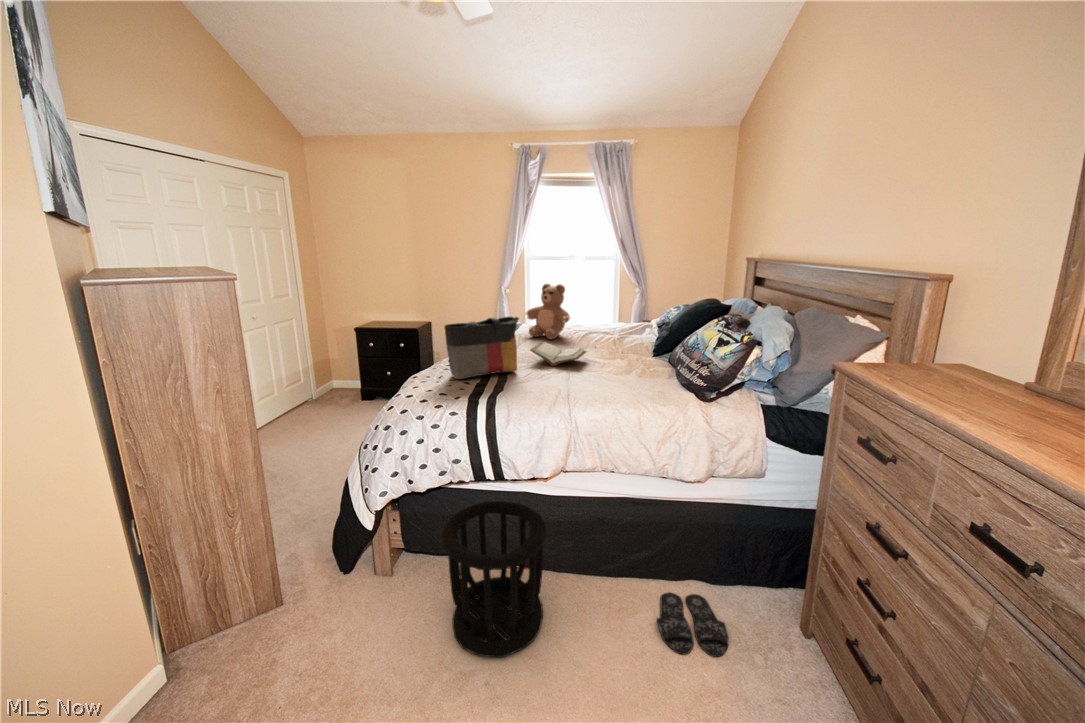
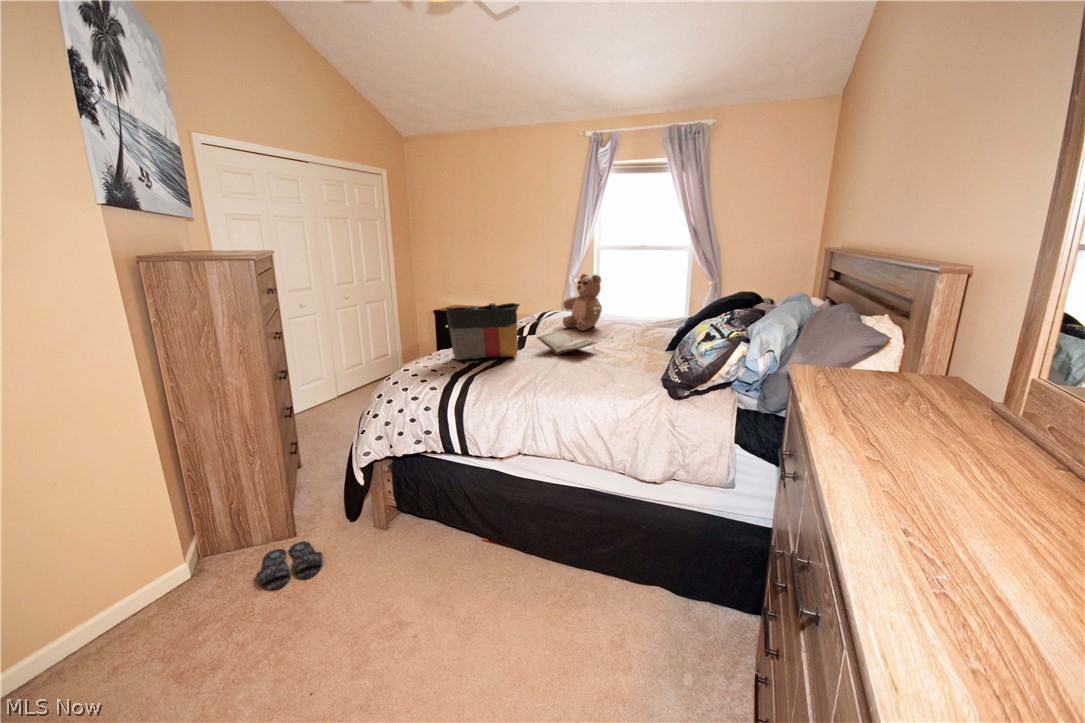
wastebasket: present [441,501,547,657] -> none [393,474,494,617]
slippers: present [657,593,728,657] -> present [256,541,322,590]

